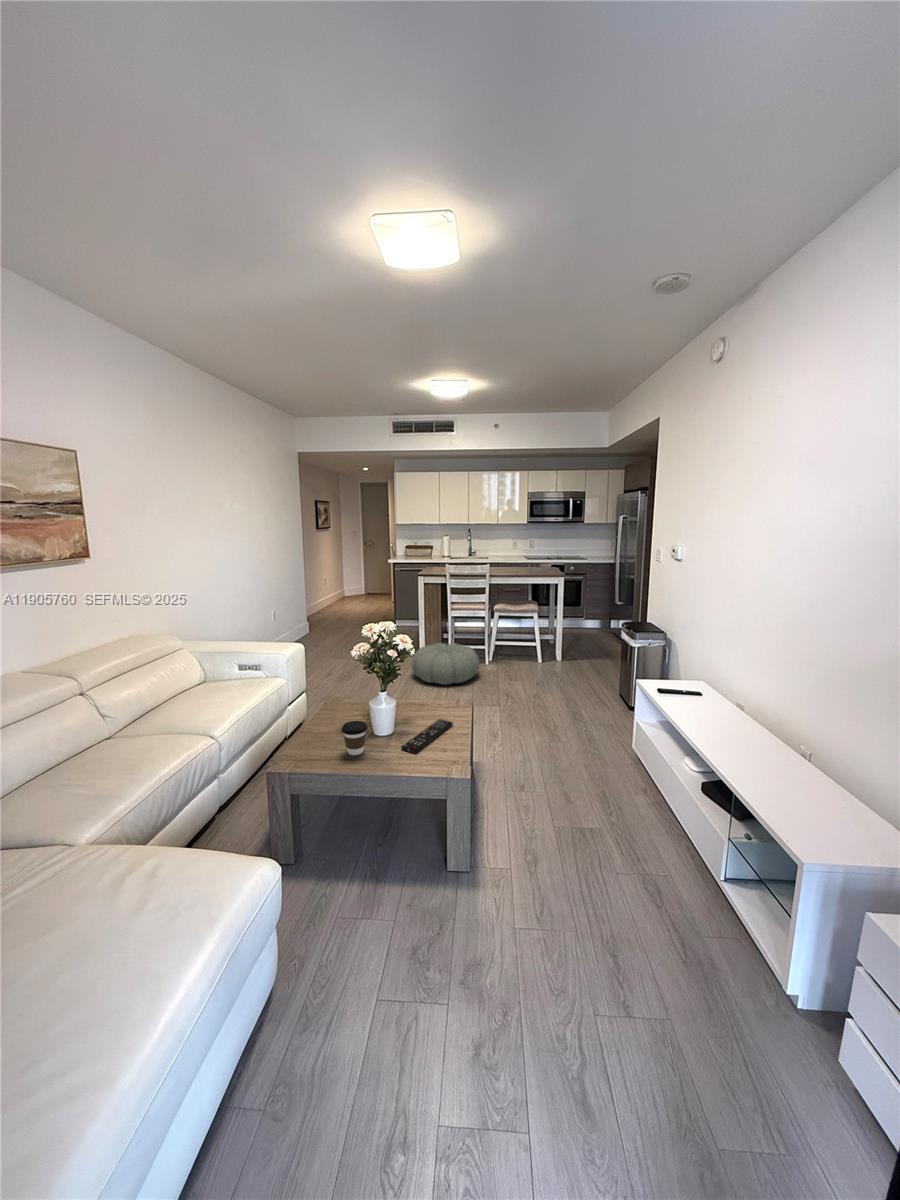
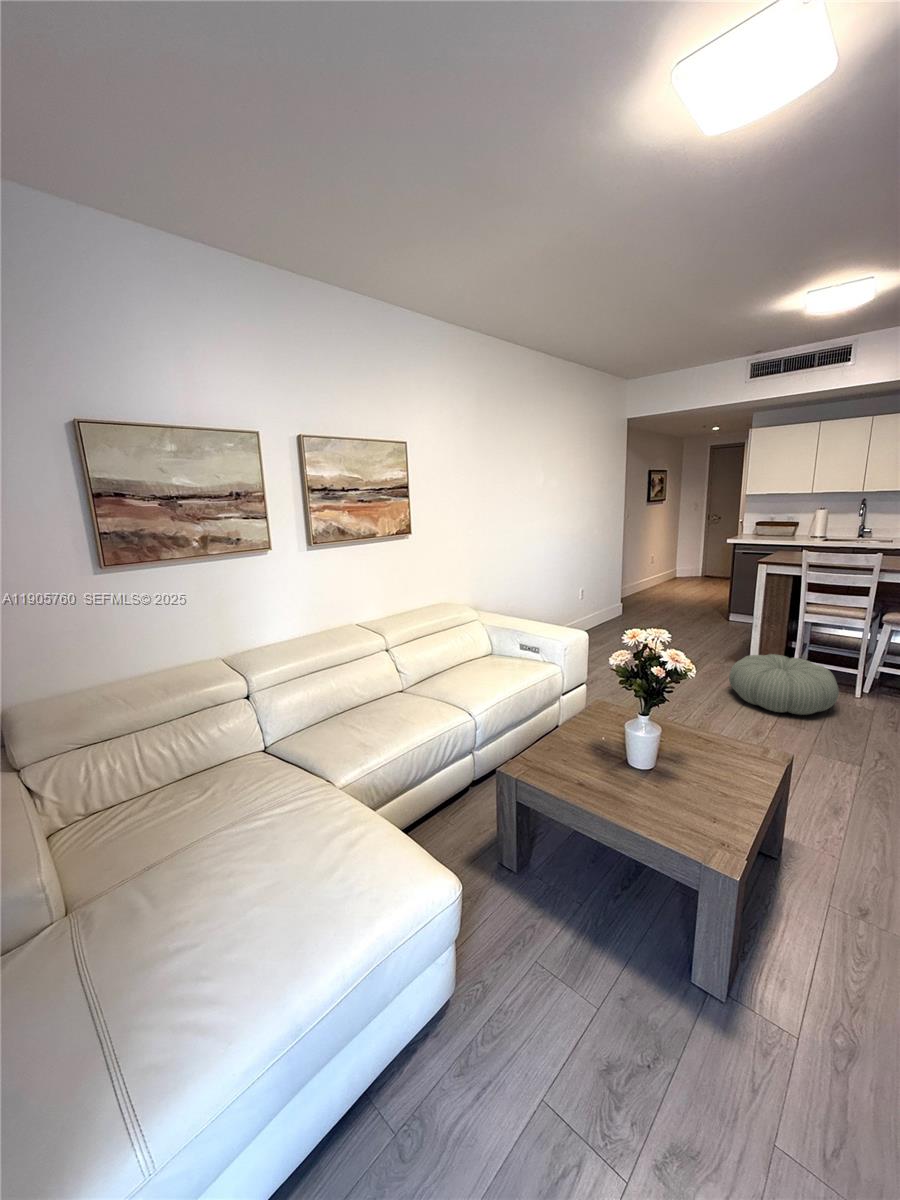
remote control: present [401,719,453,753] -> none [652,769,741,808]
coffee cup: present [341,721,368,755] -> none [580,741,612,783]

